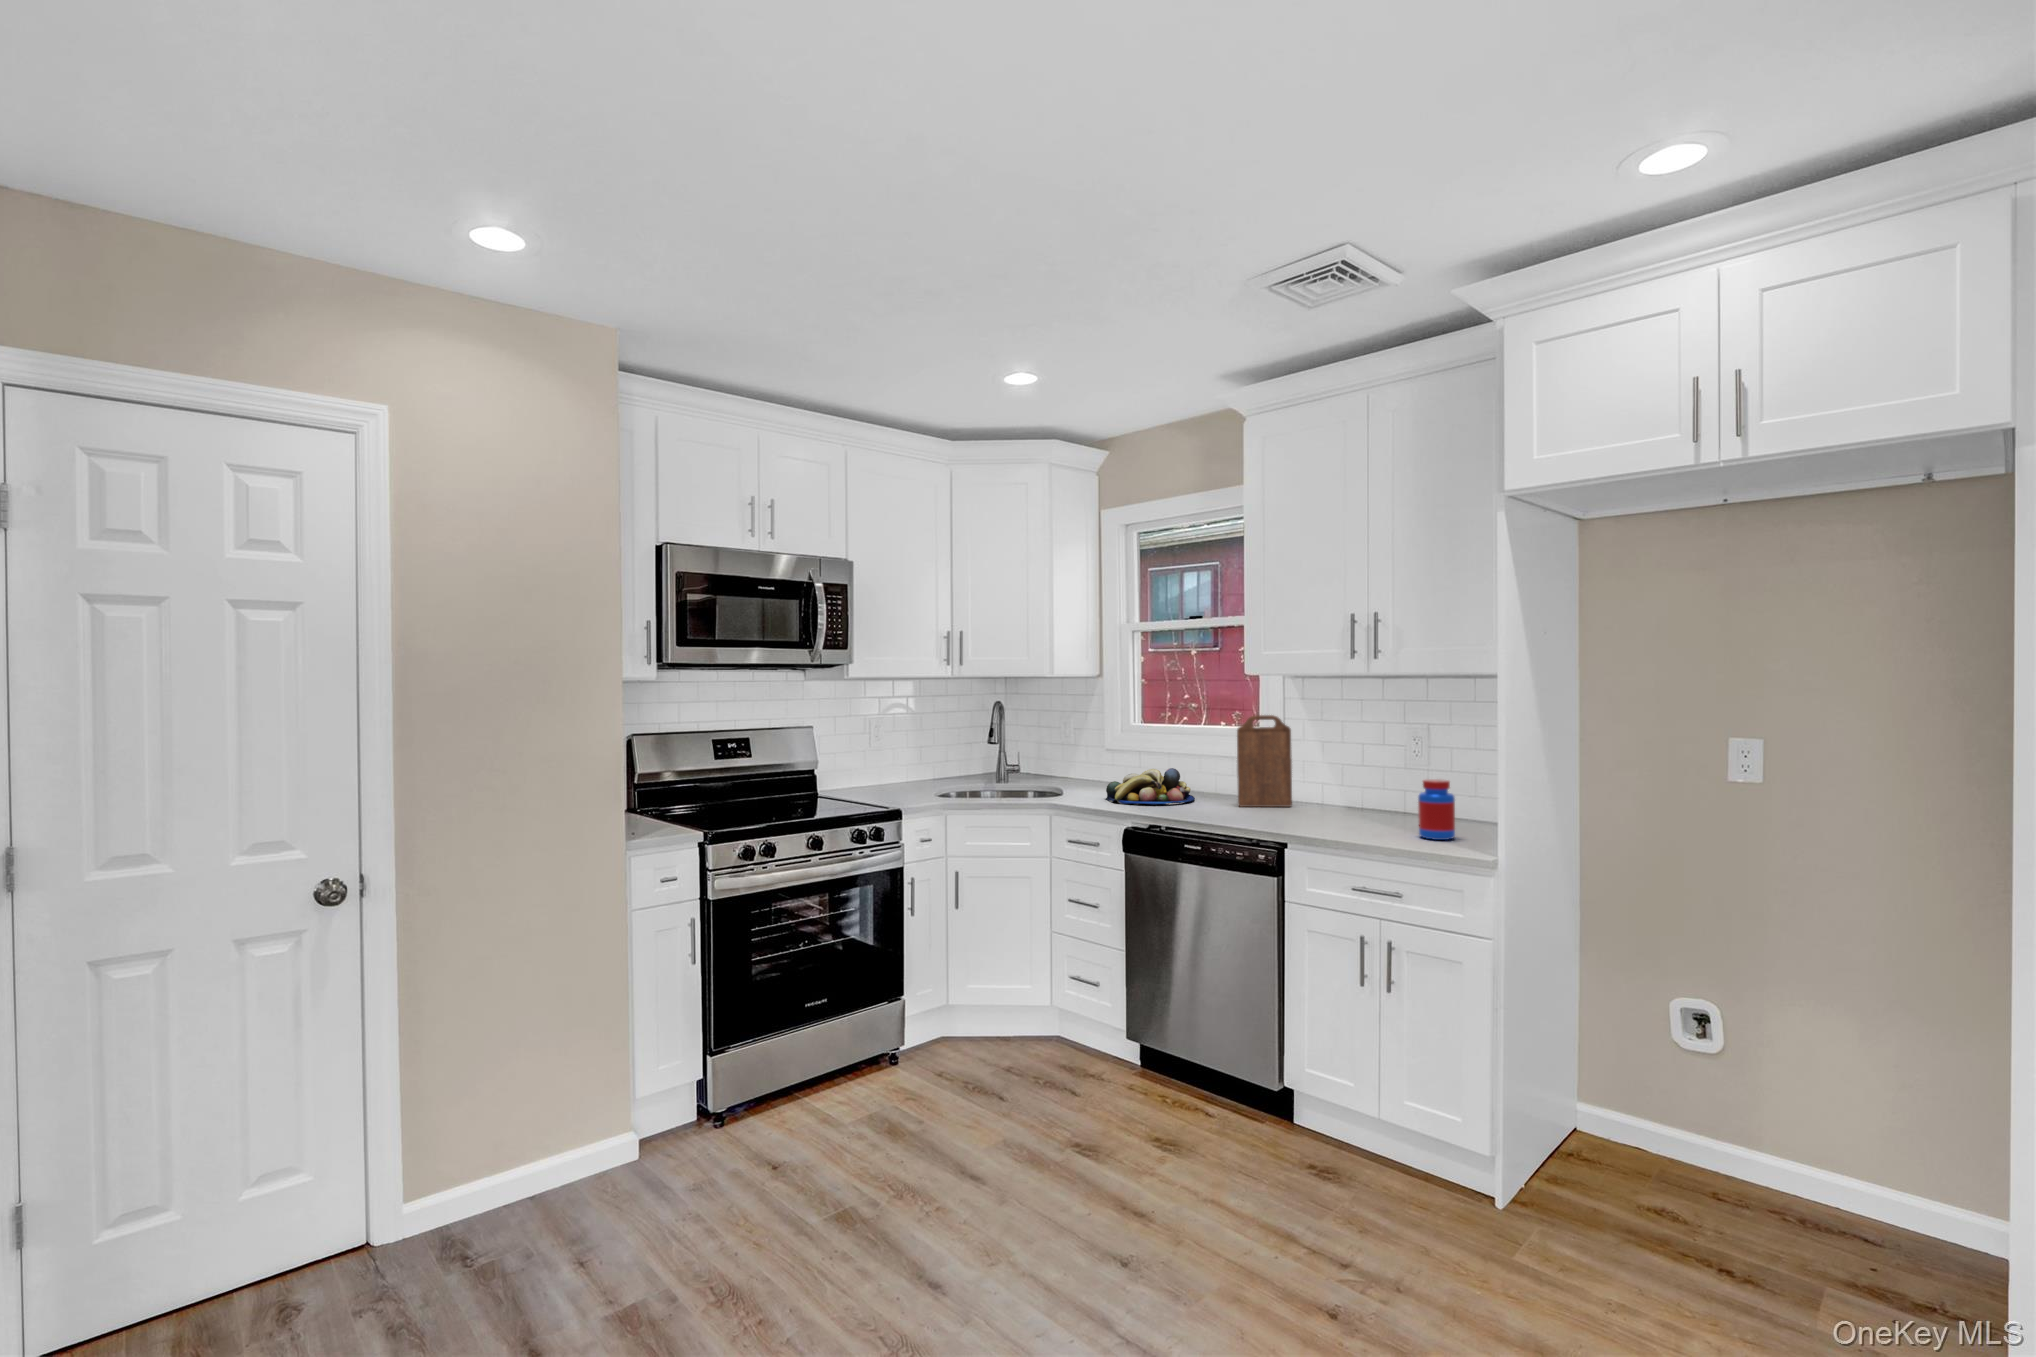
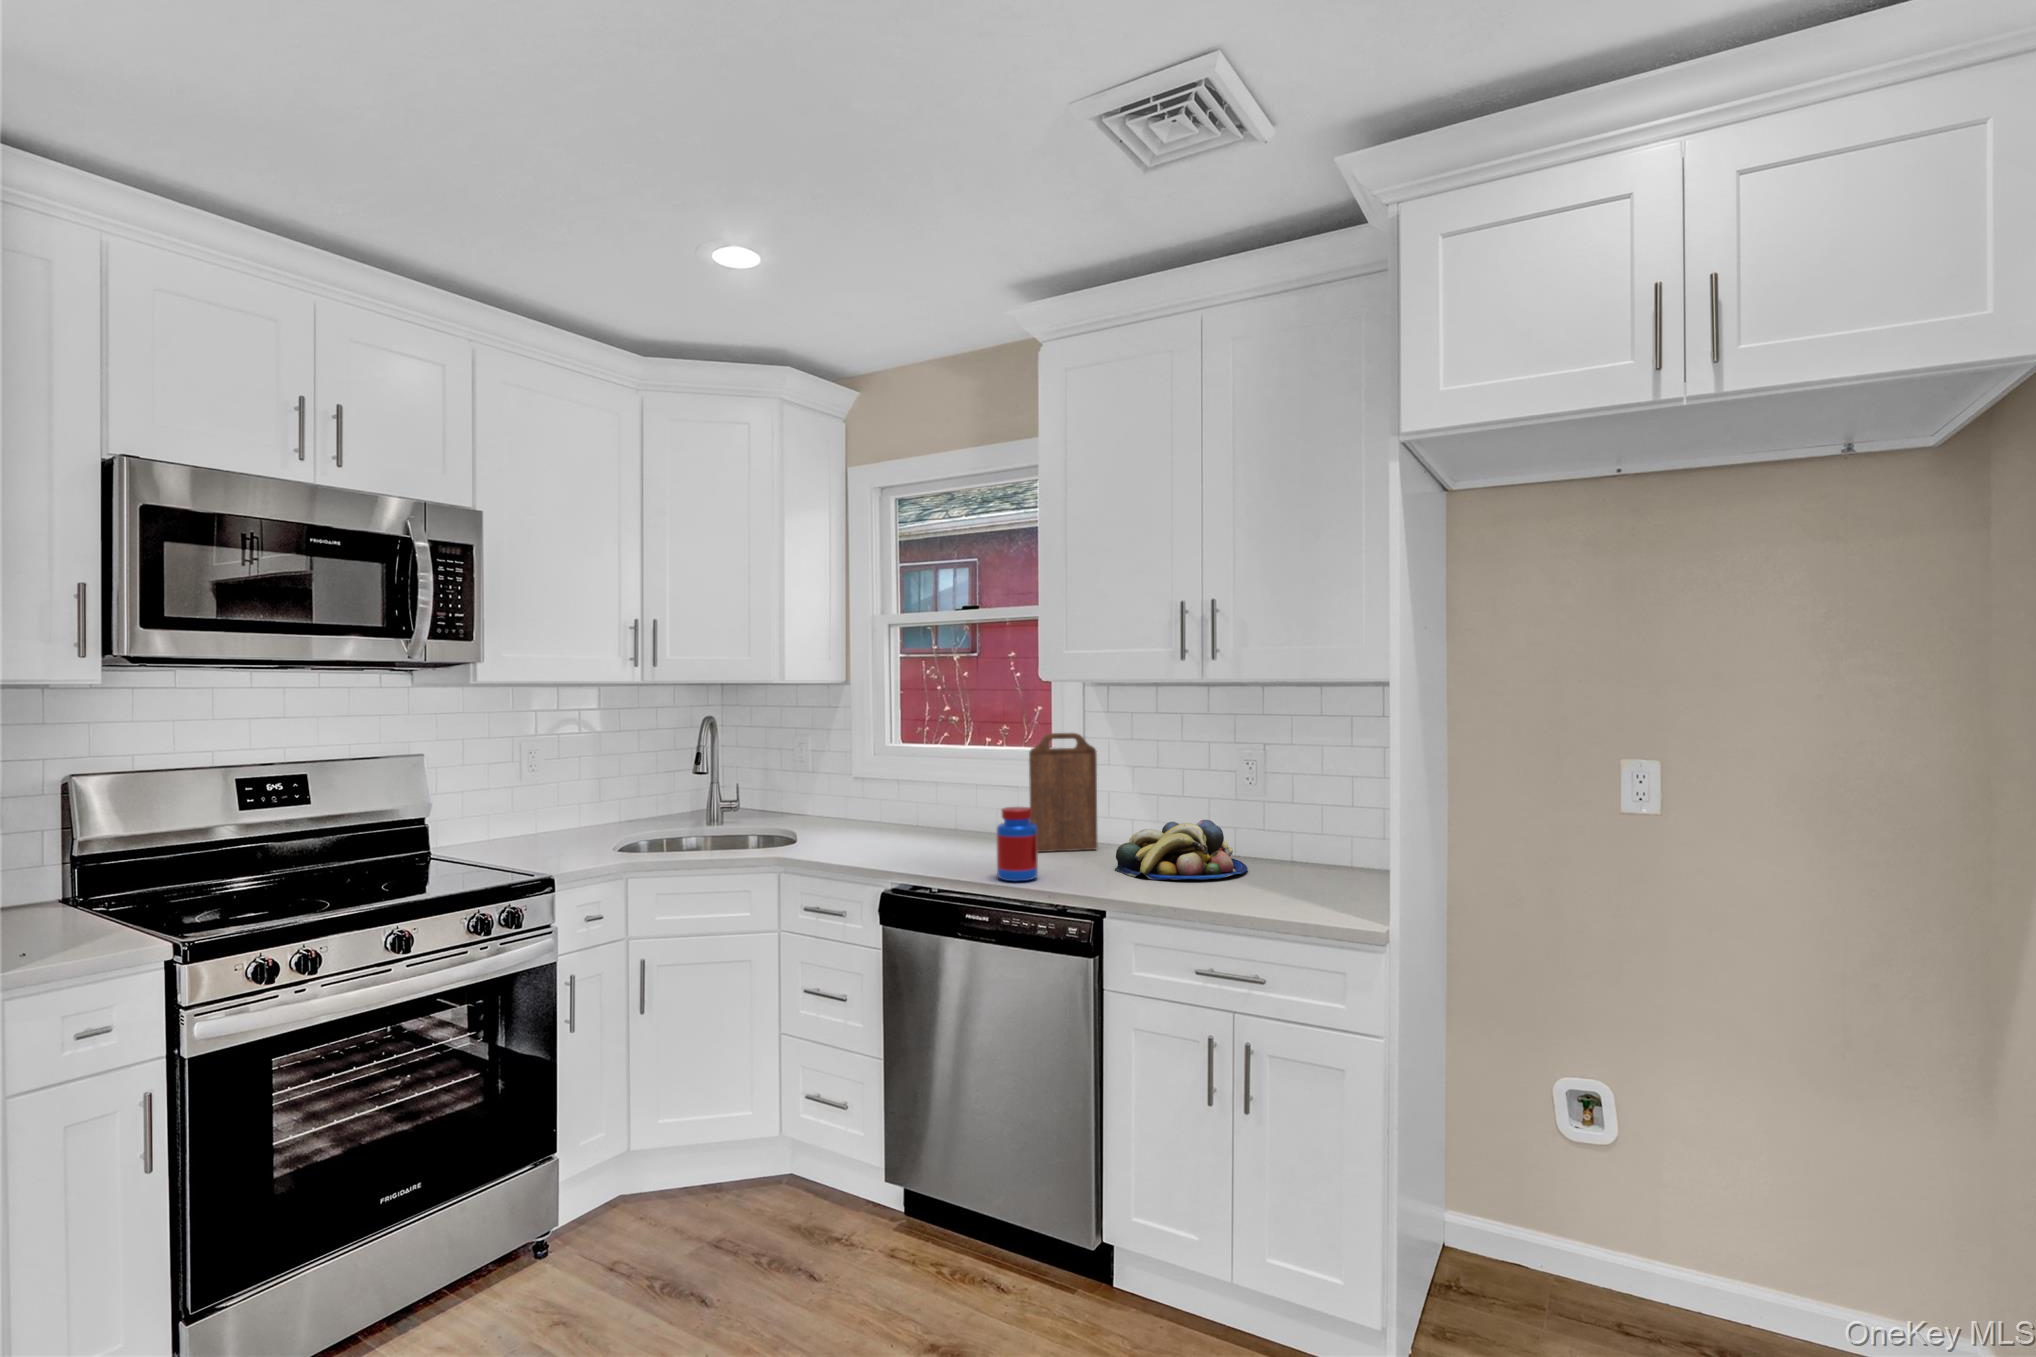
fruit bowl: present [1106,768,1195,804] -> present [1115,820,1248,880]
jar: present [1418,779,1455,840] -> present [997,807,1038,881]

